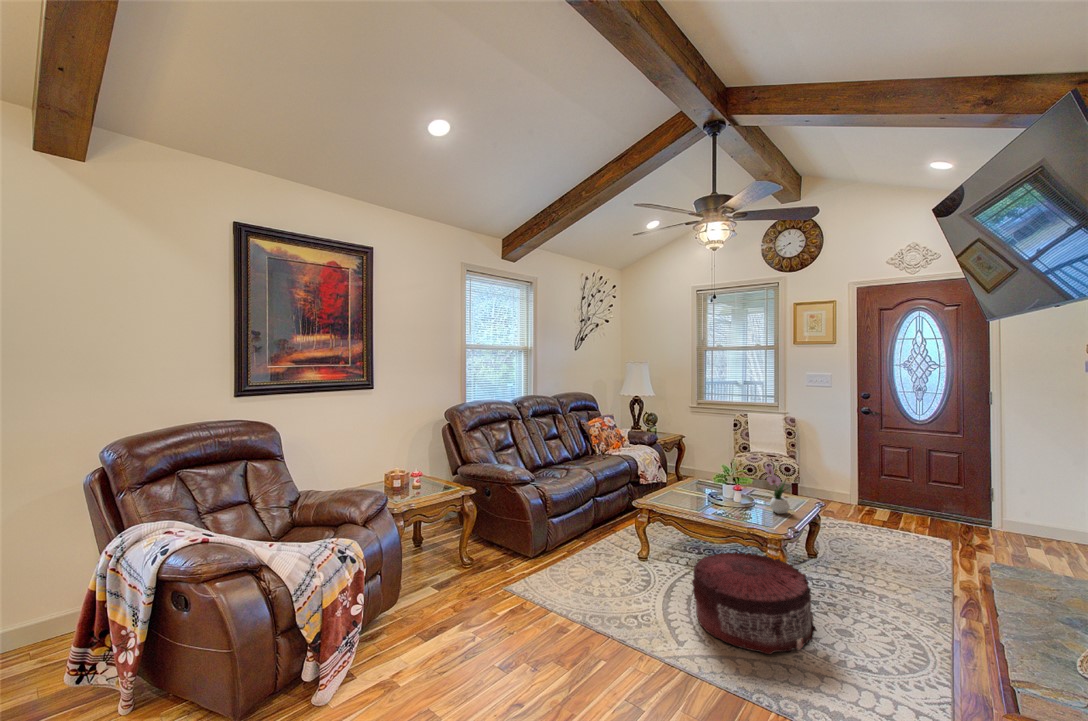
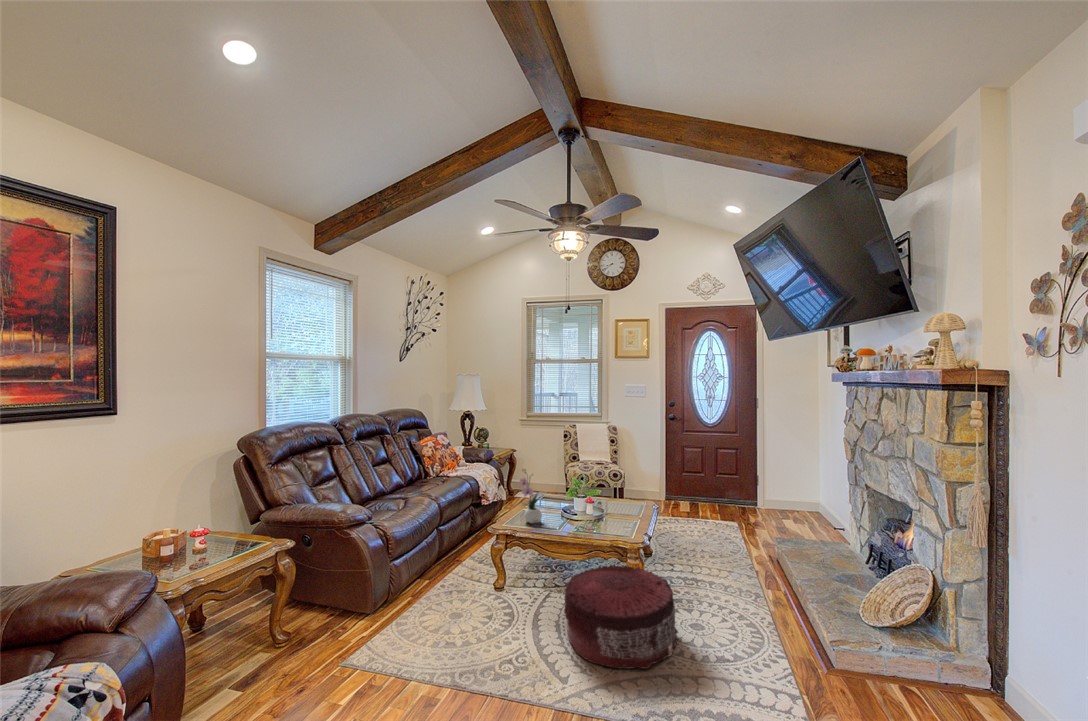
flower arrangement: present [765,458,790,514] -> present [520,472,542,524]

